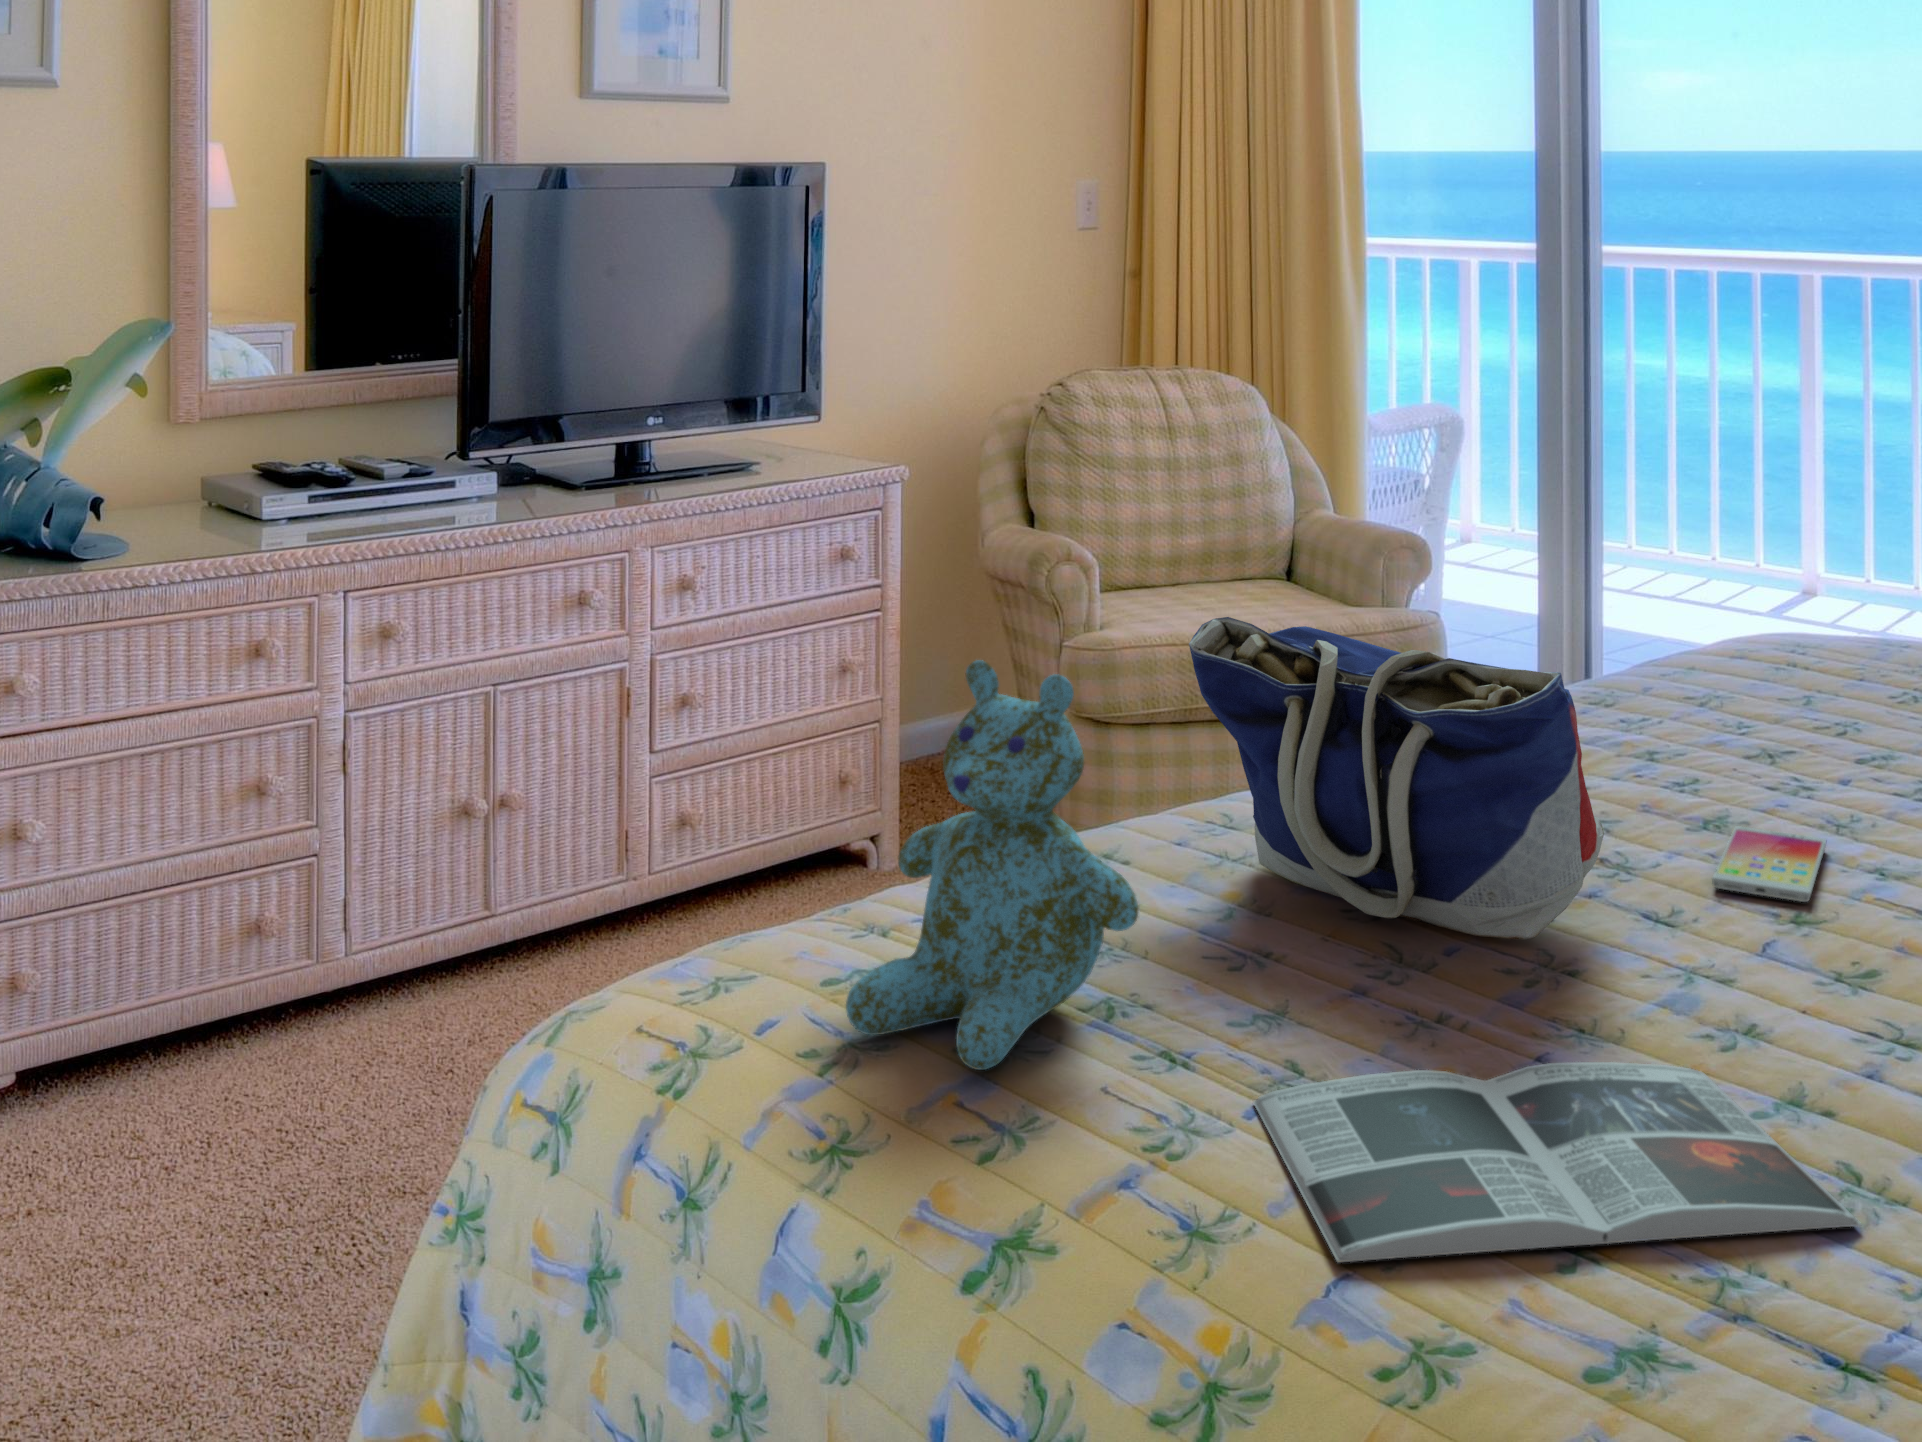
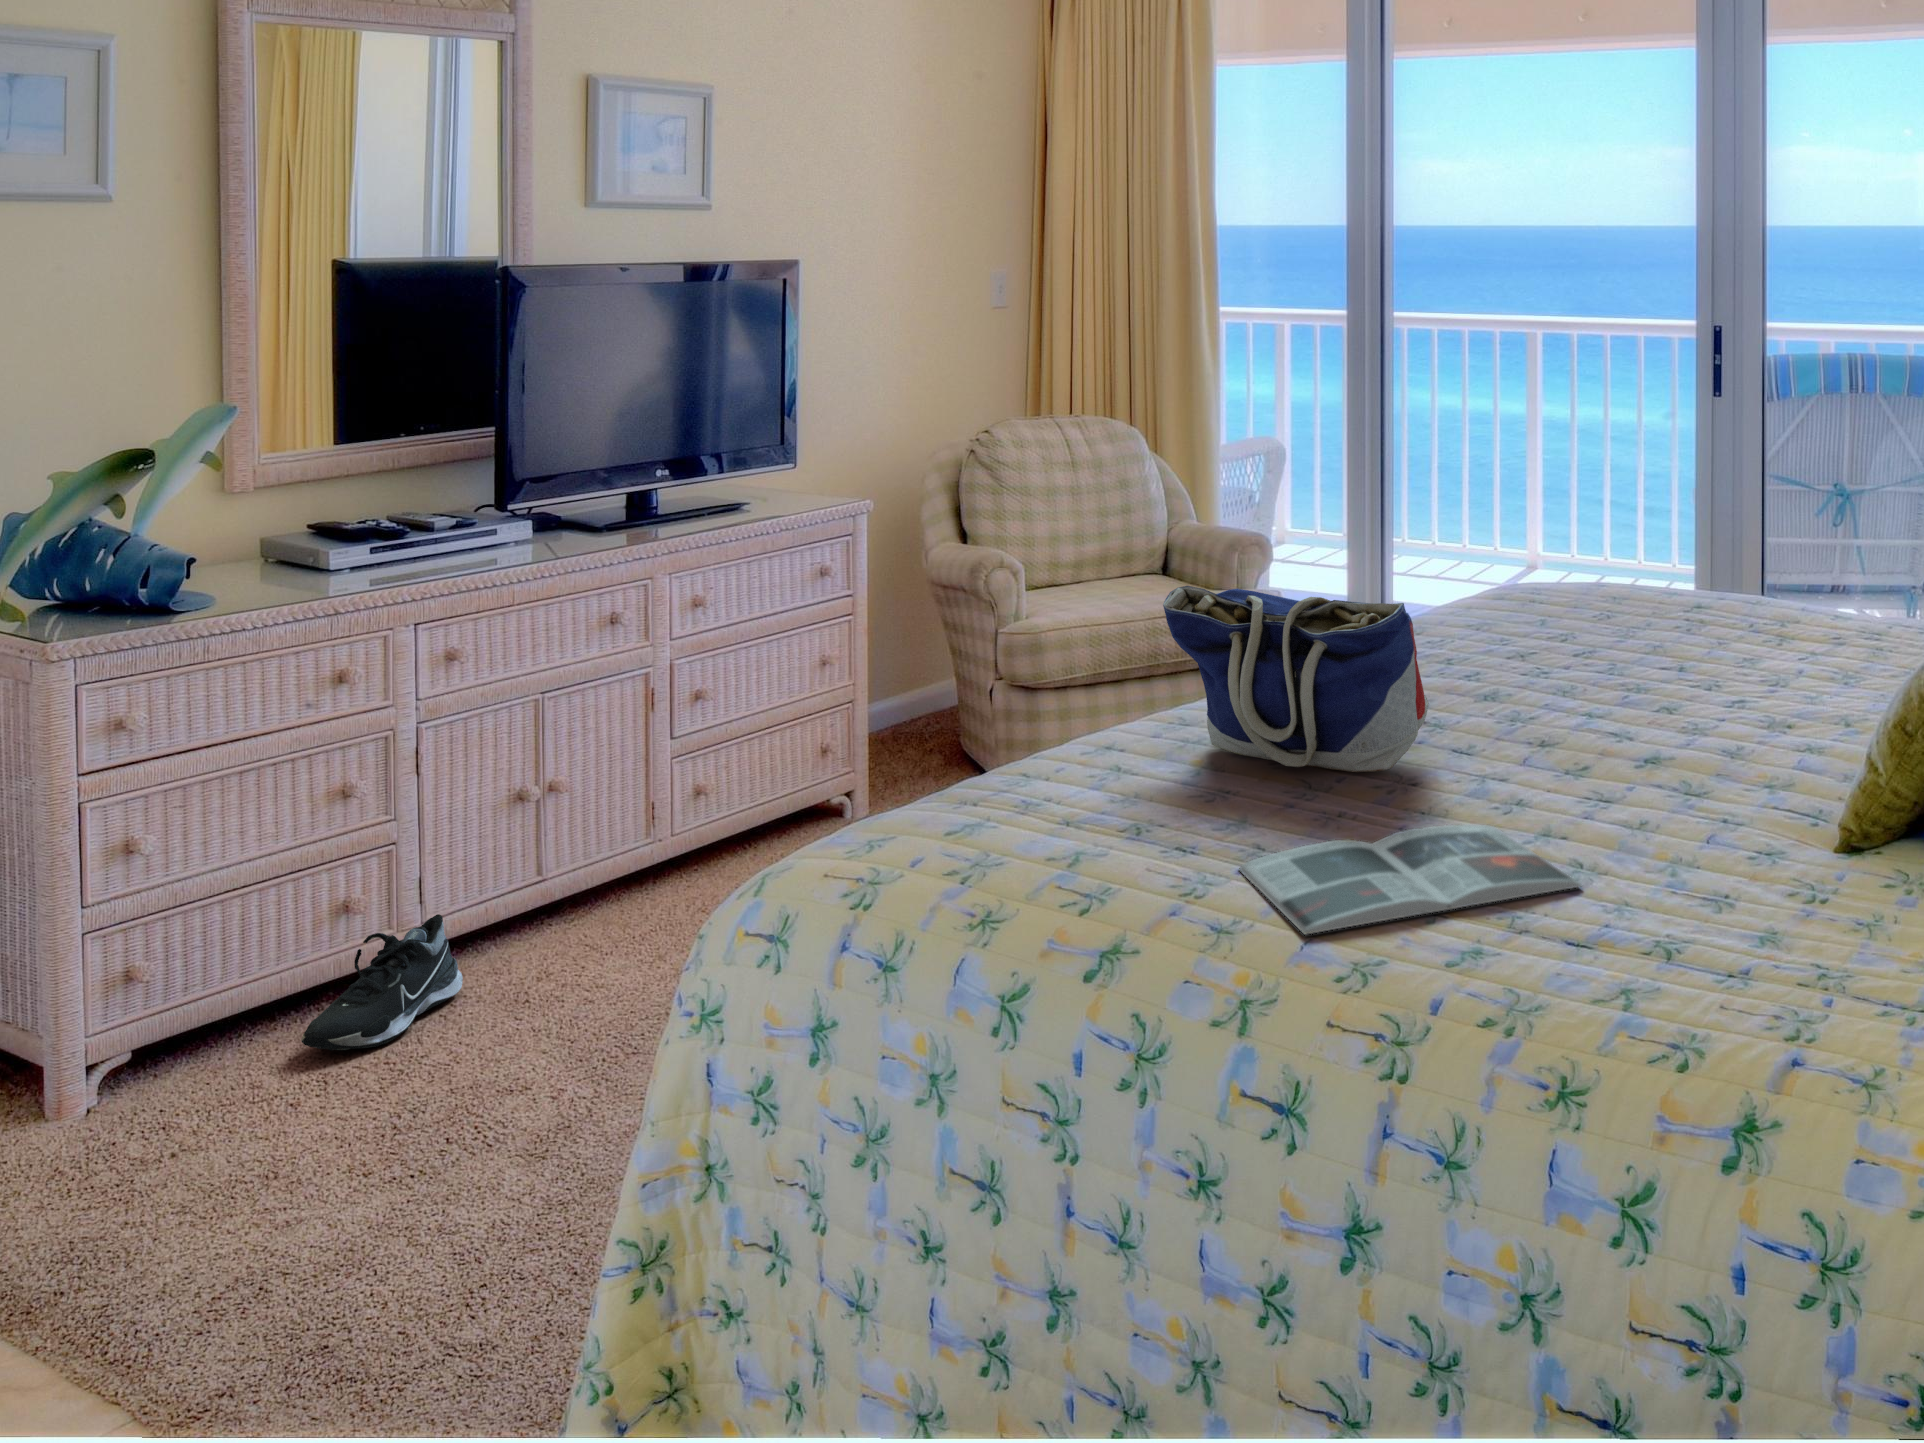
stuffed bear: present [846,660,1138,1070] -> none [972,618,1158,870]
smartphone: present [1712,826,1826,902] -> none [1492,698,1558,736]
shoe: none [190,947,386,1108] -> present [301,914,463,1051]

